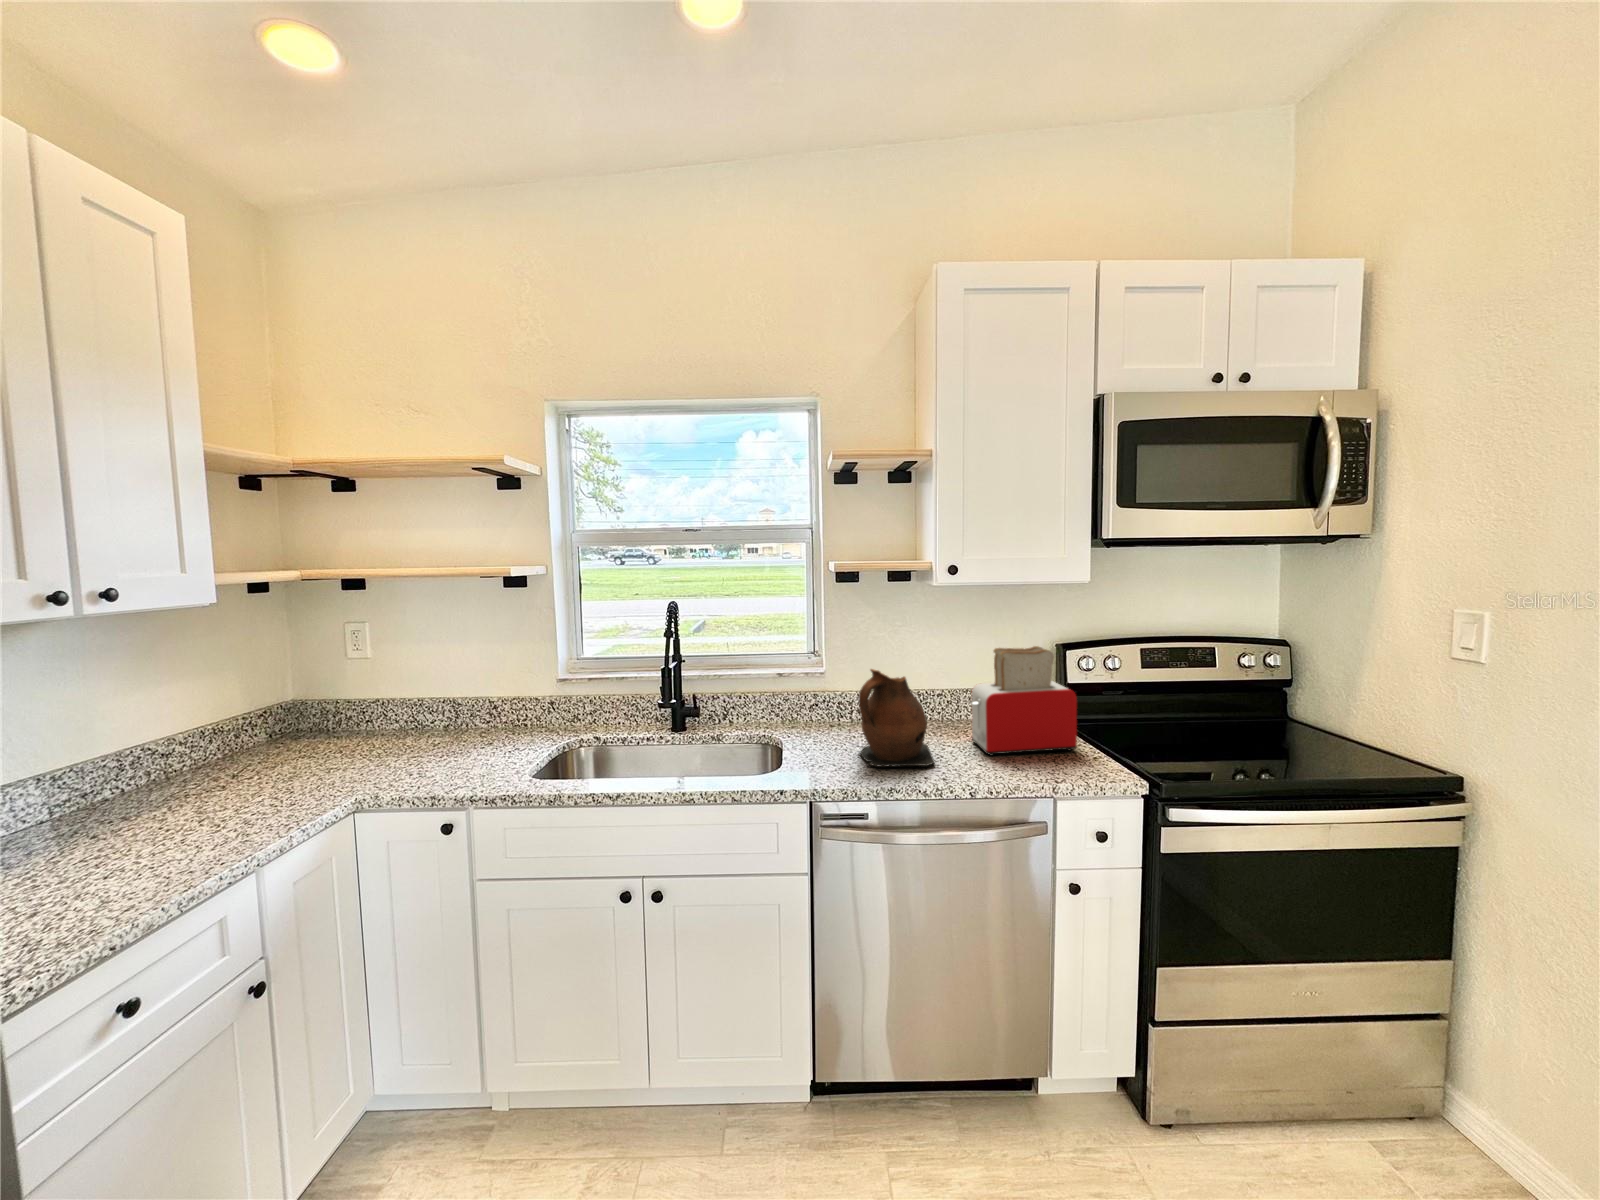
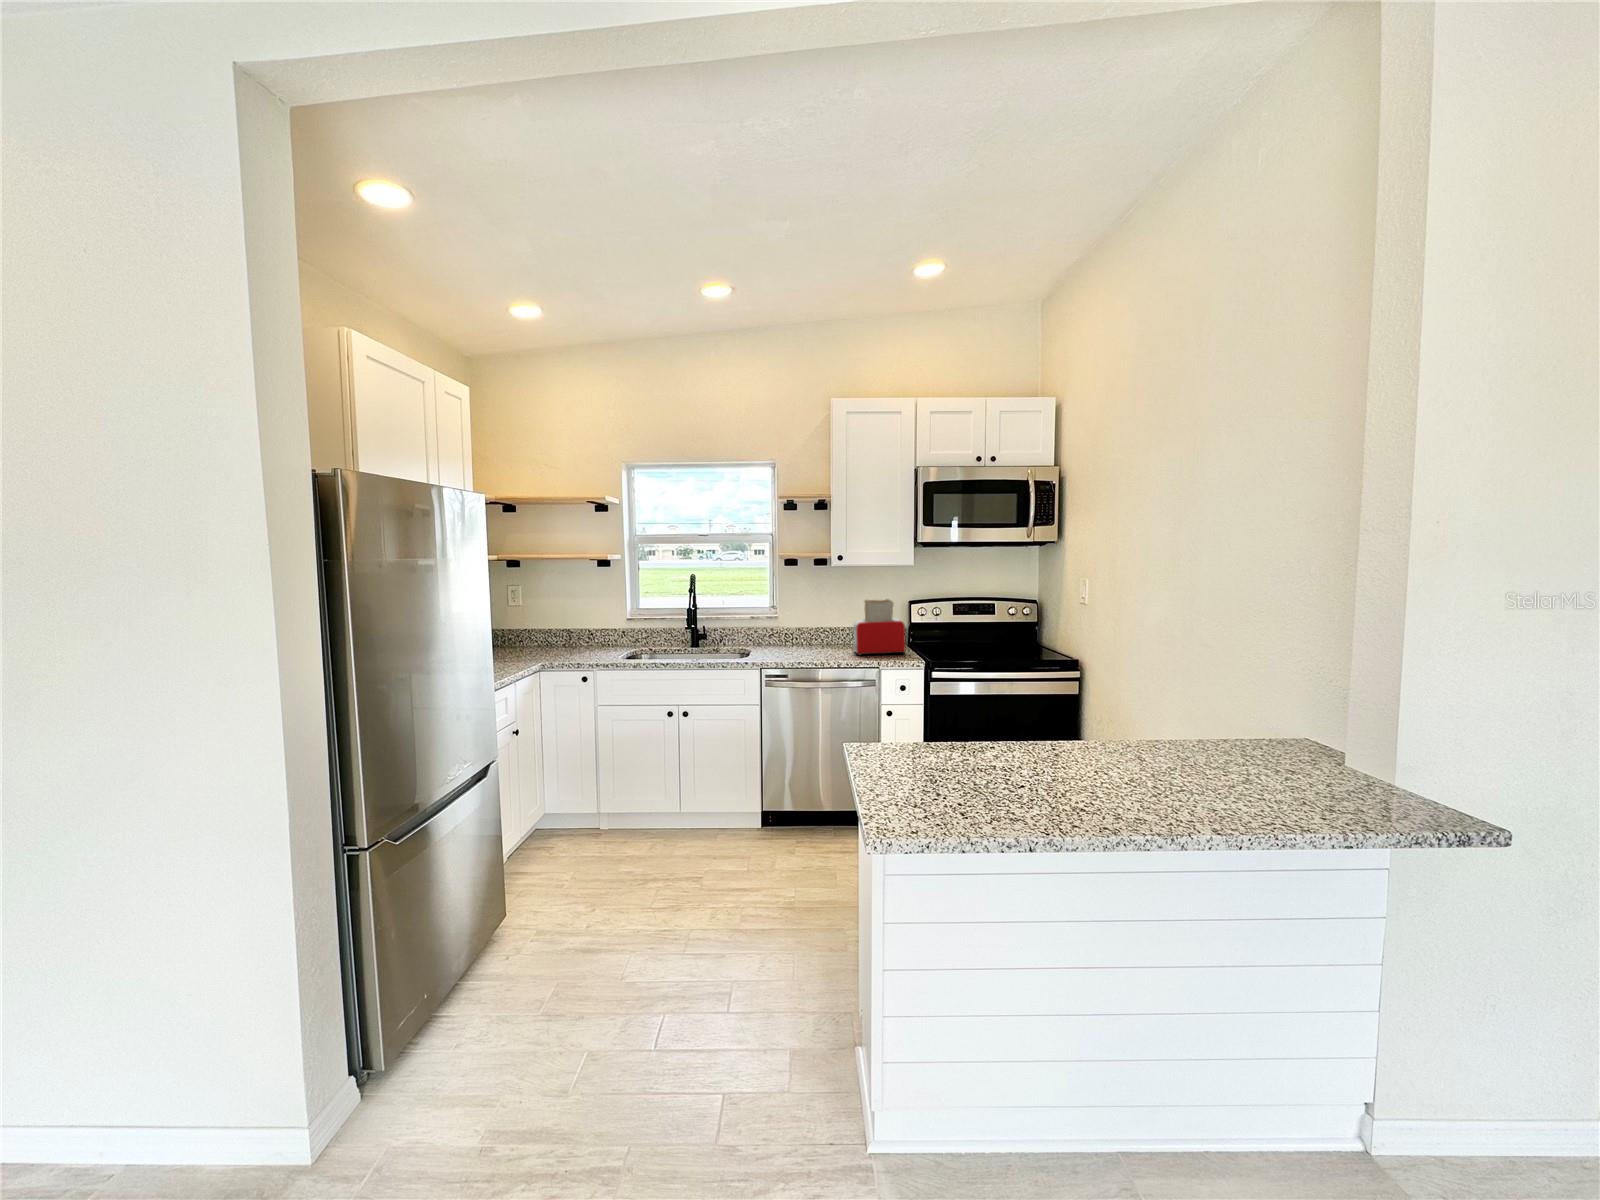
ceramic pitcher: present [859,669,934,767] -> none [788,608,828,658]

